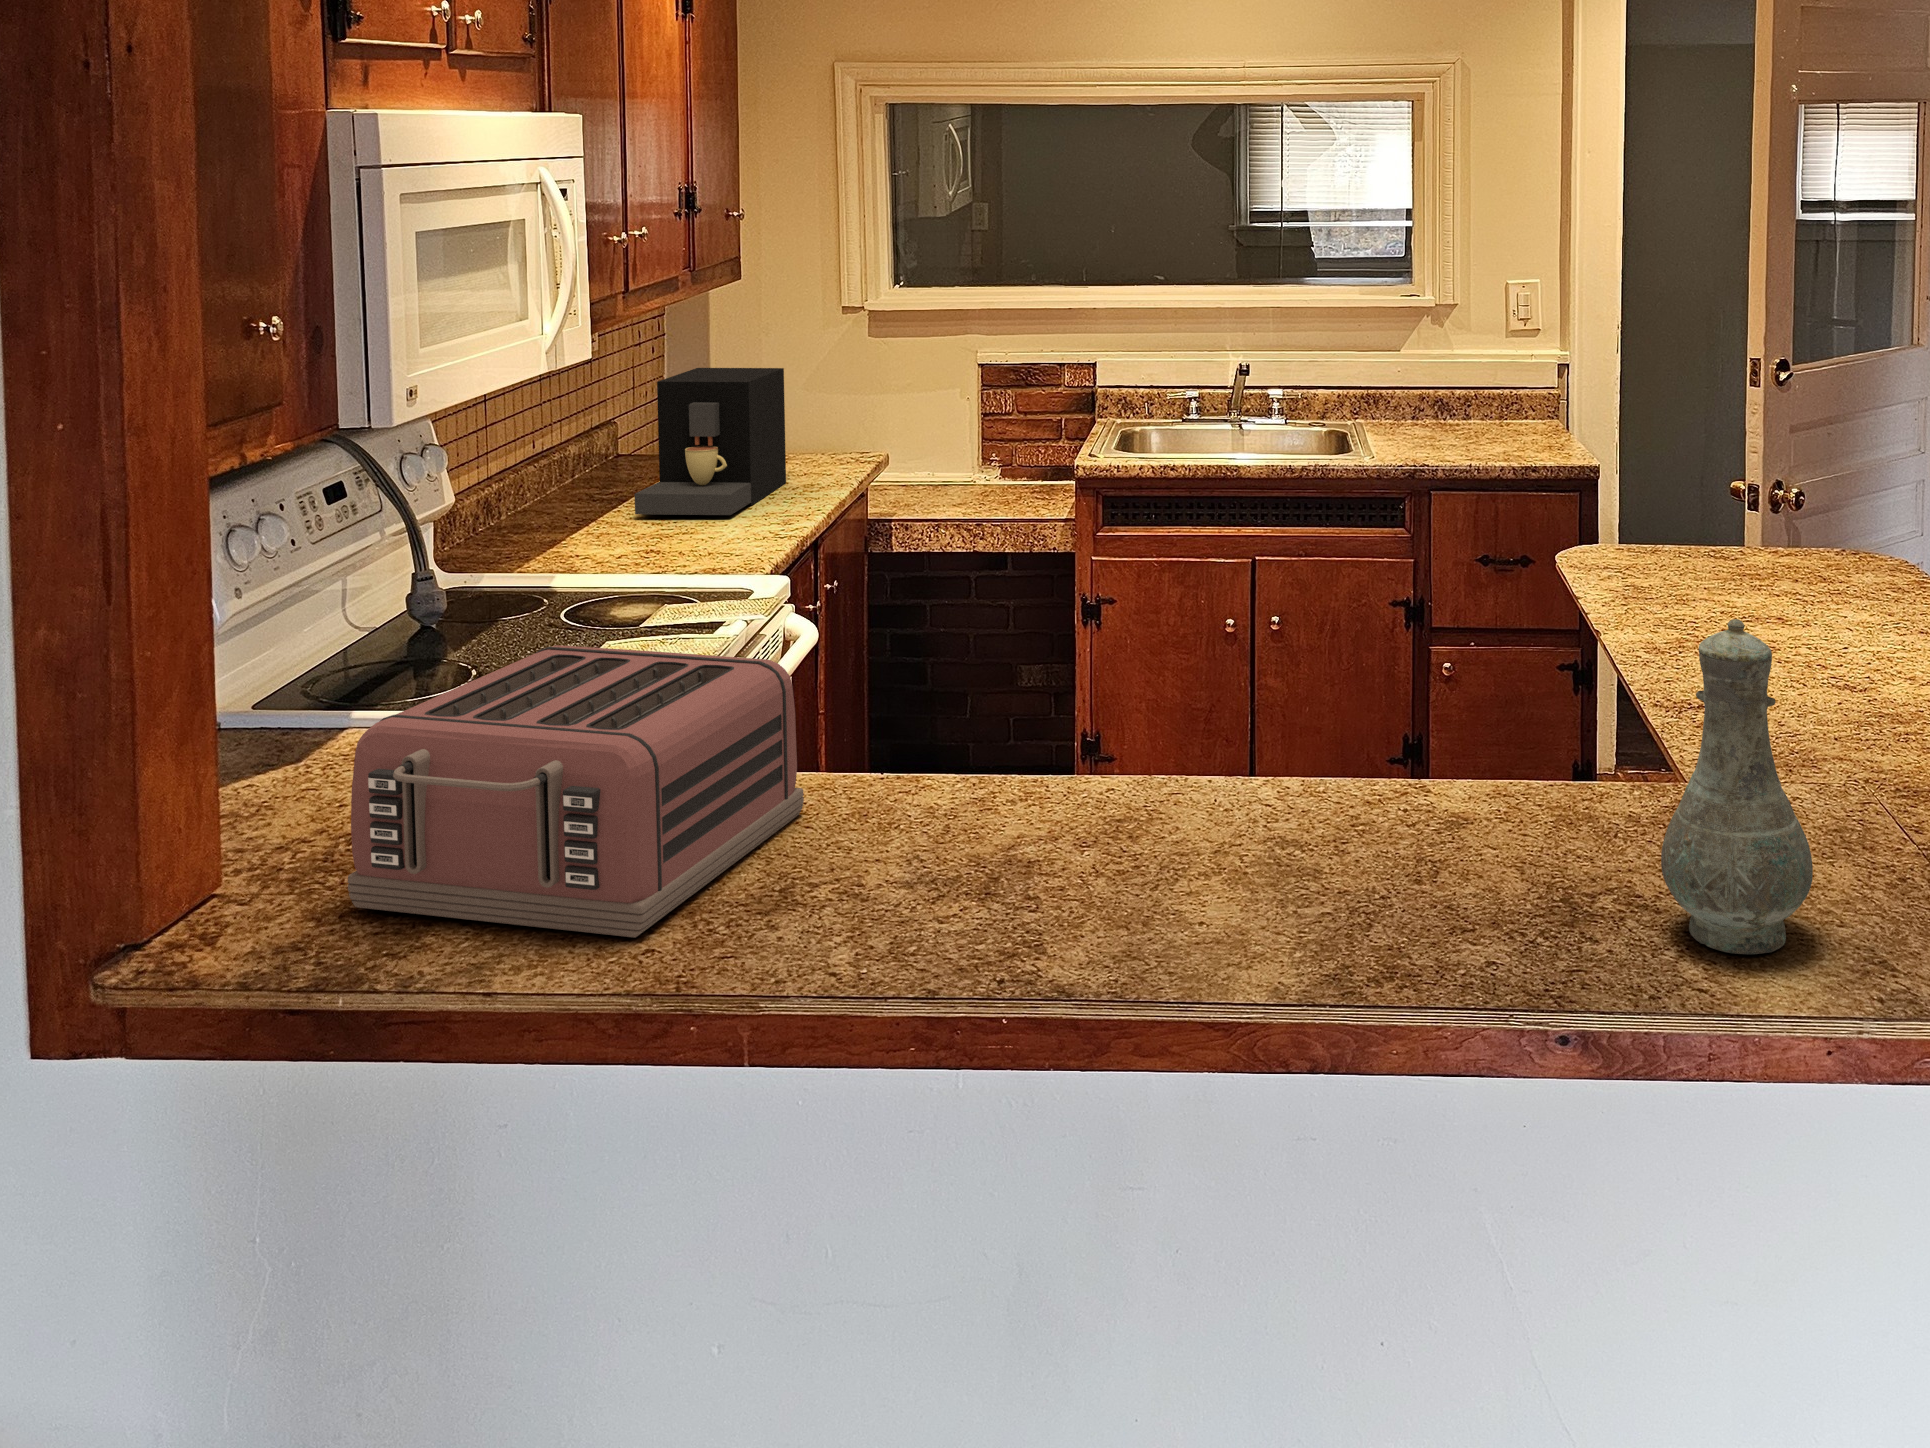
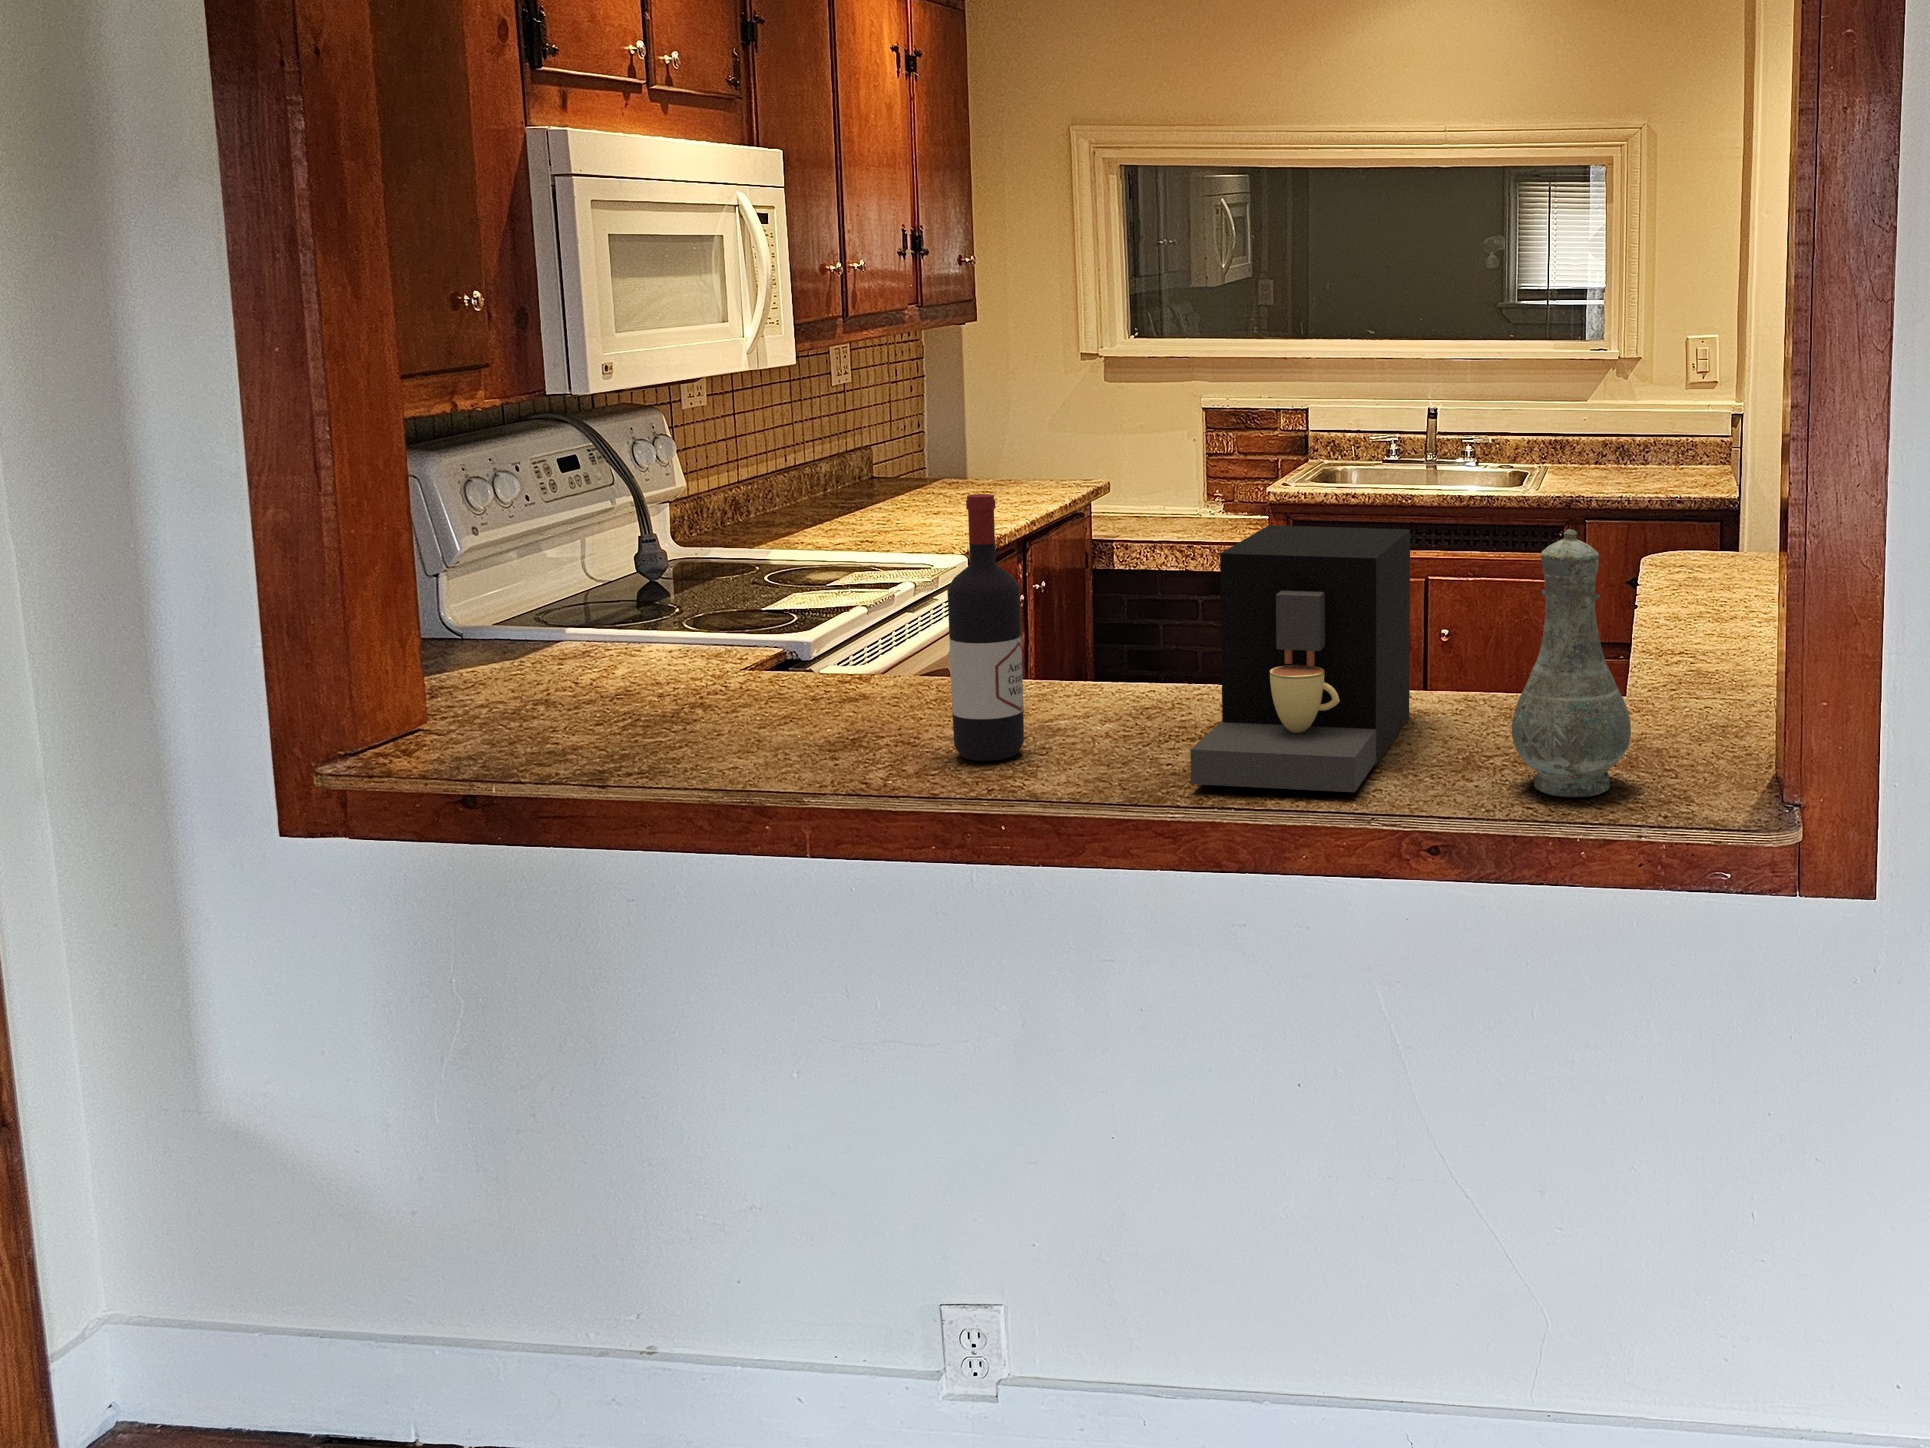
coffee maker: present [635,368,786,515] -> present [1190,525,1410,792]
wine bottle: none [931,581,1022,922] -> present [947,494,1024,761]
toaster: present [348,645,804,938] -> none [517,562,889,761]

